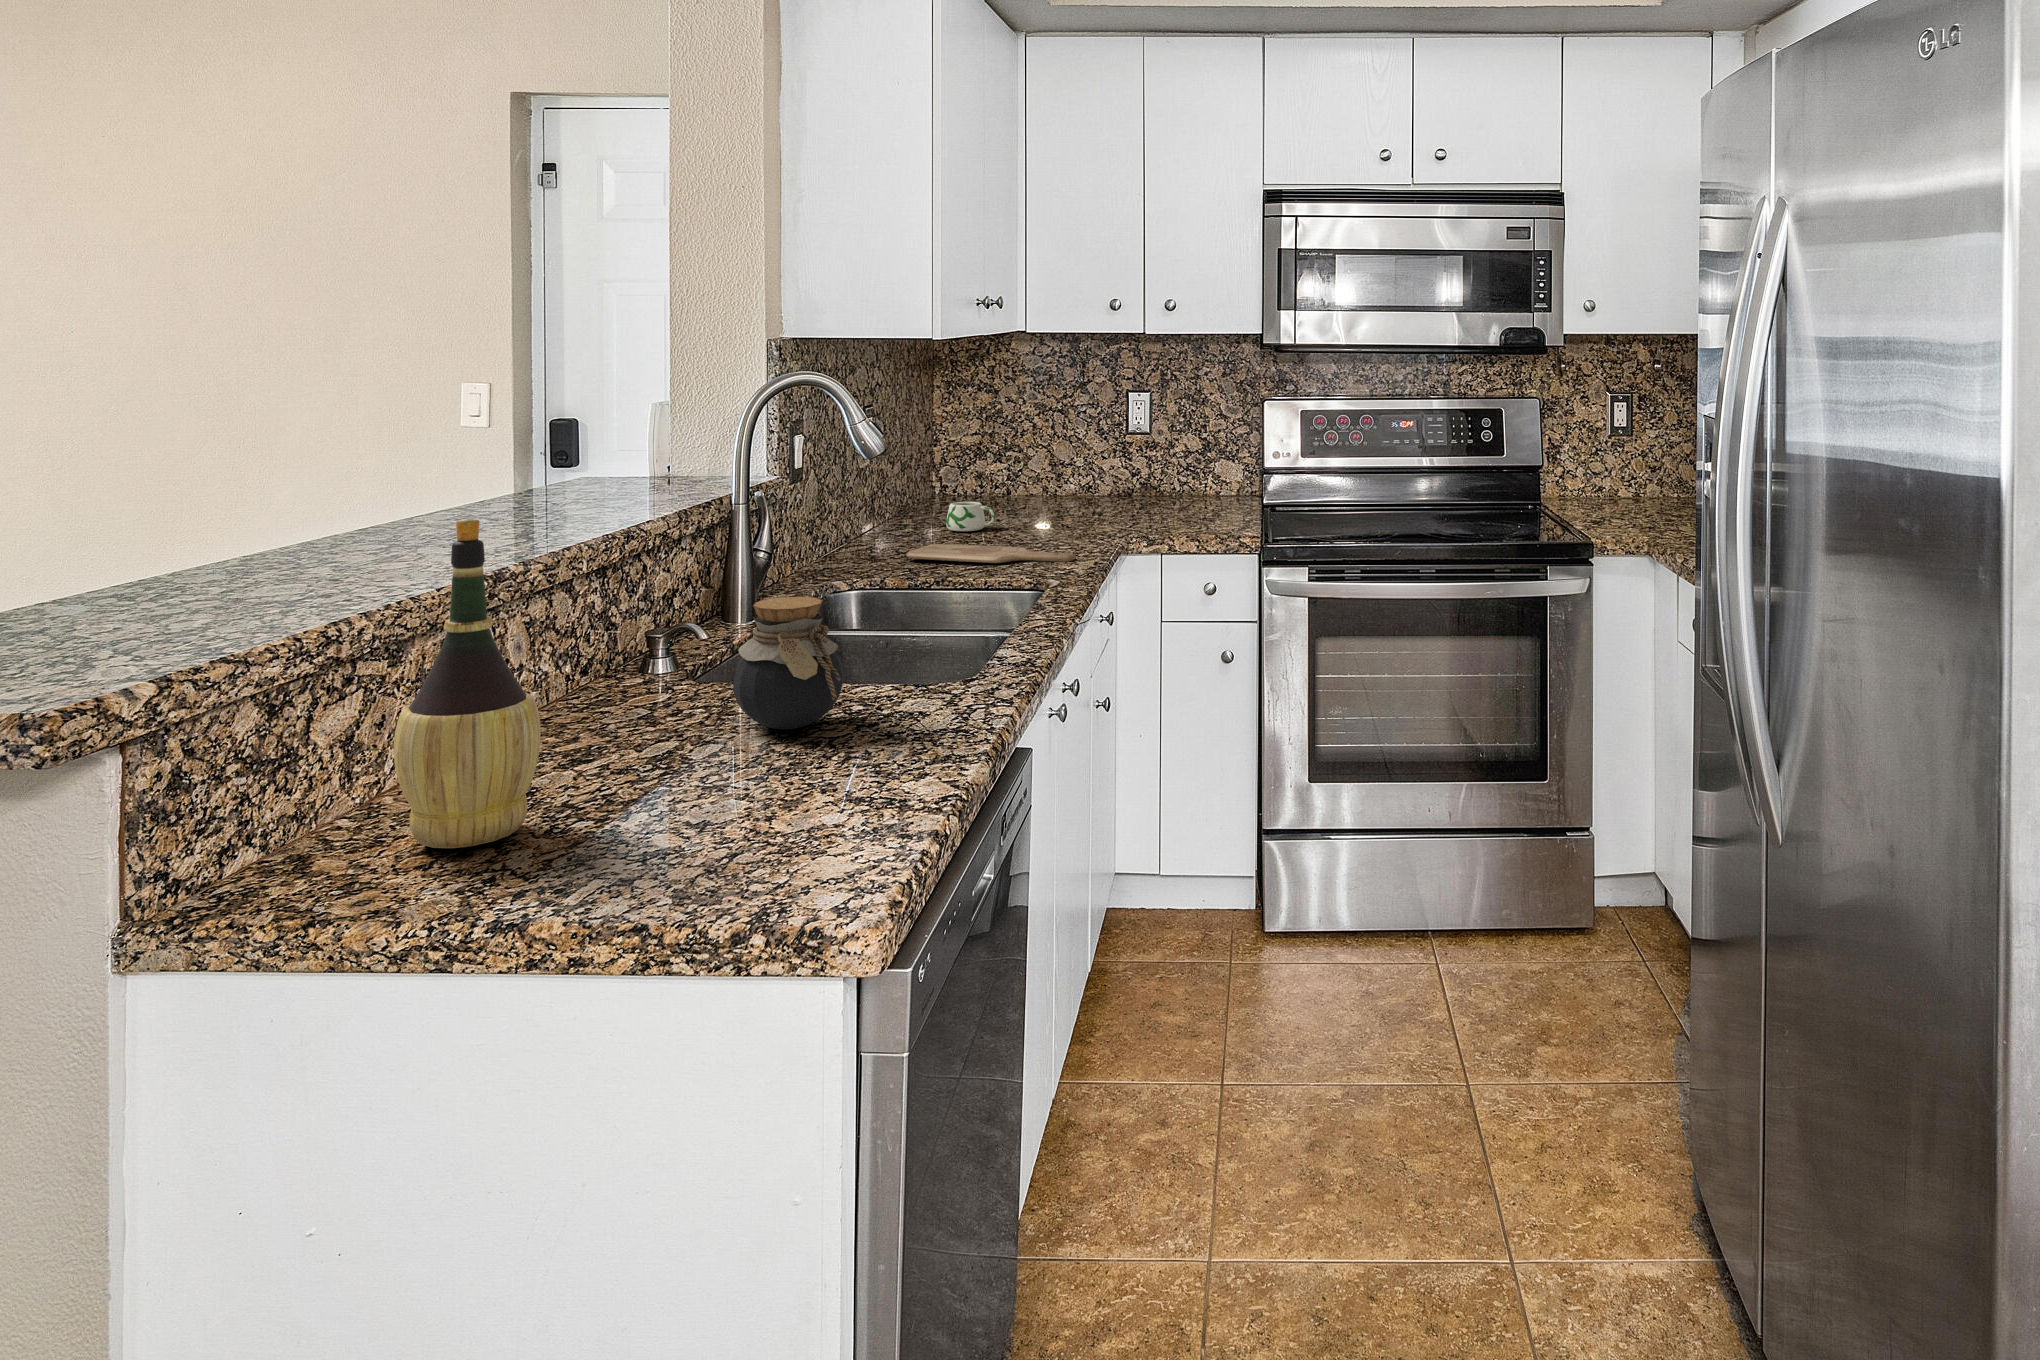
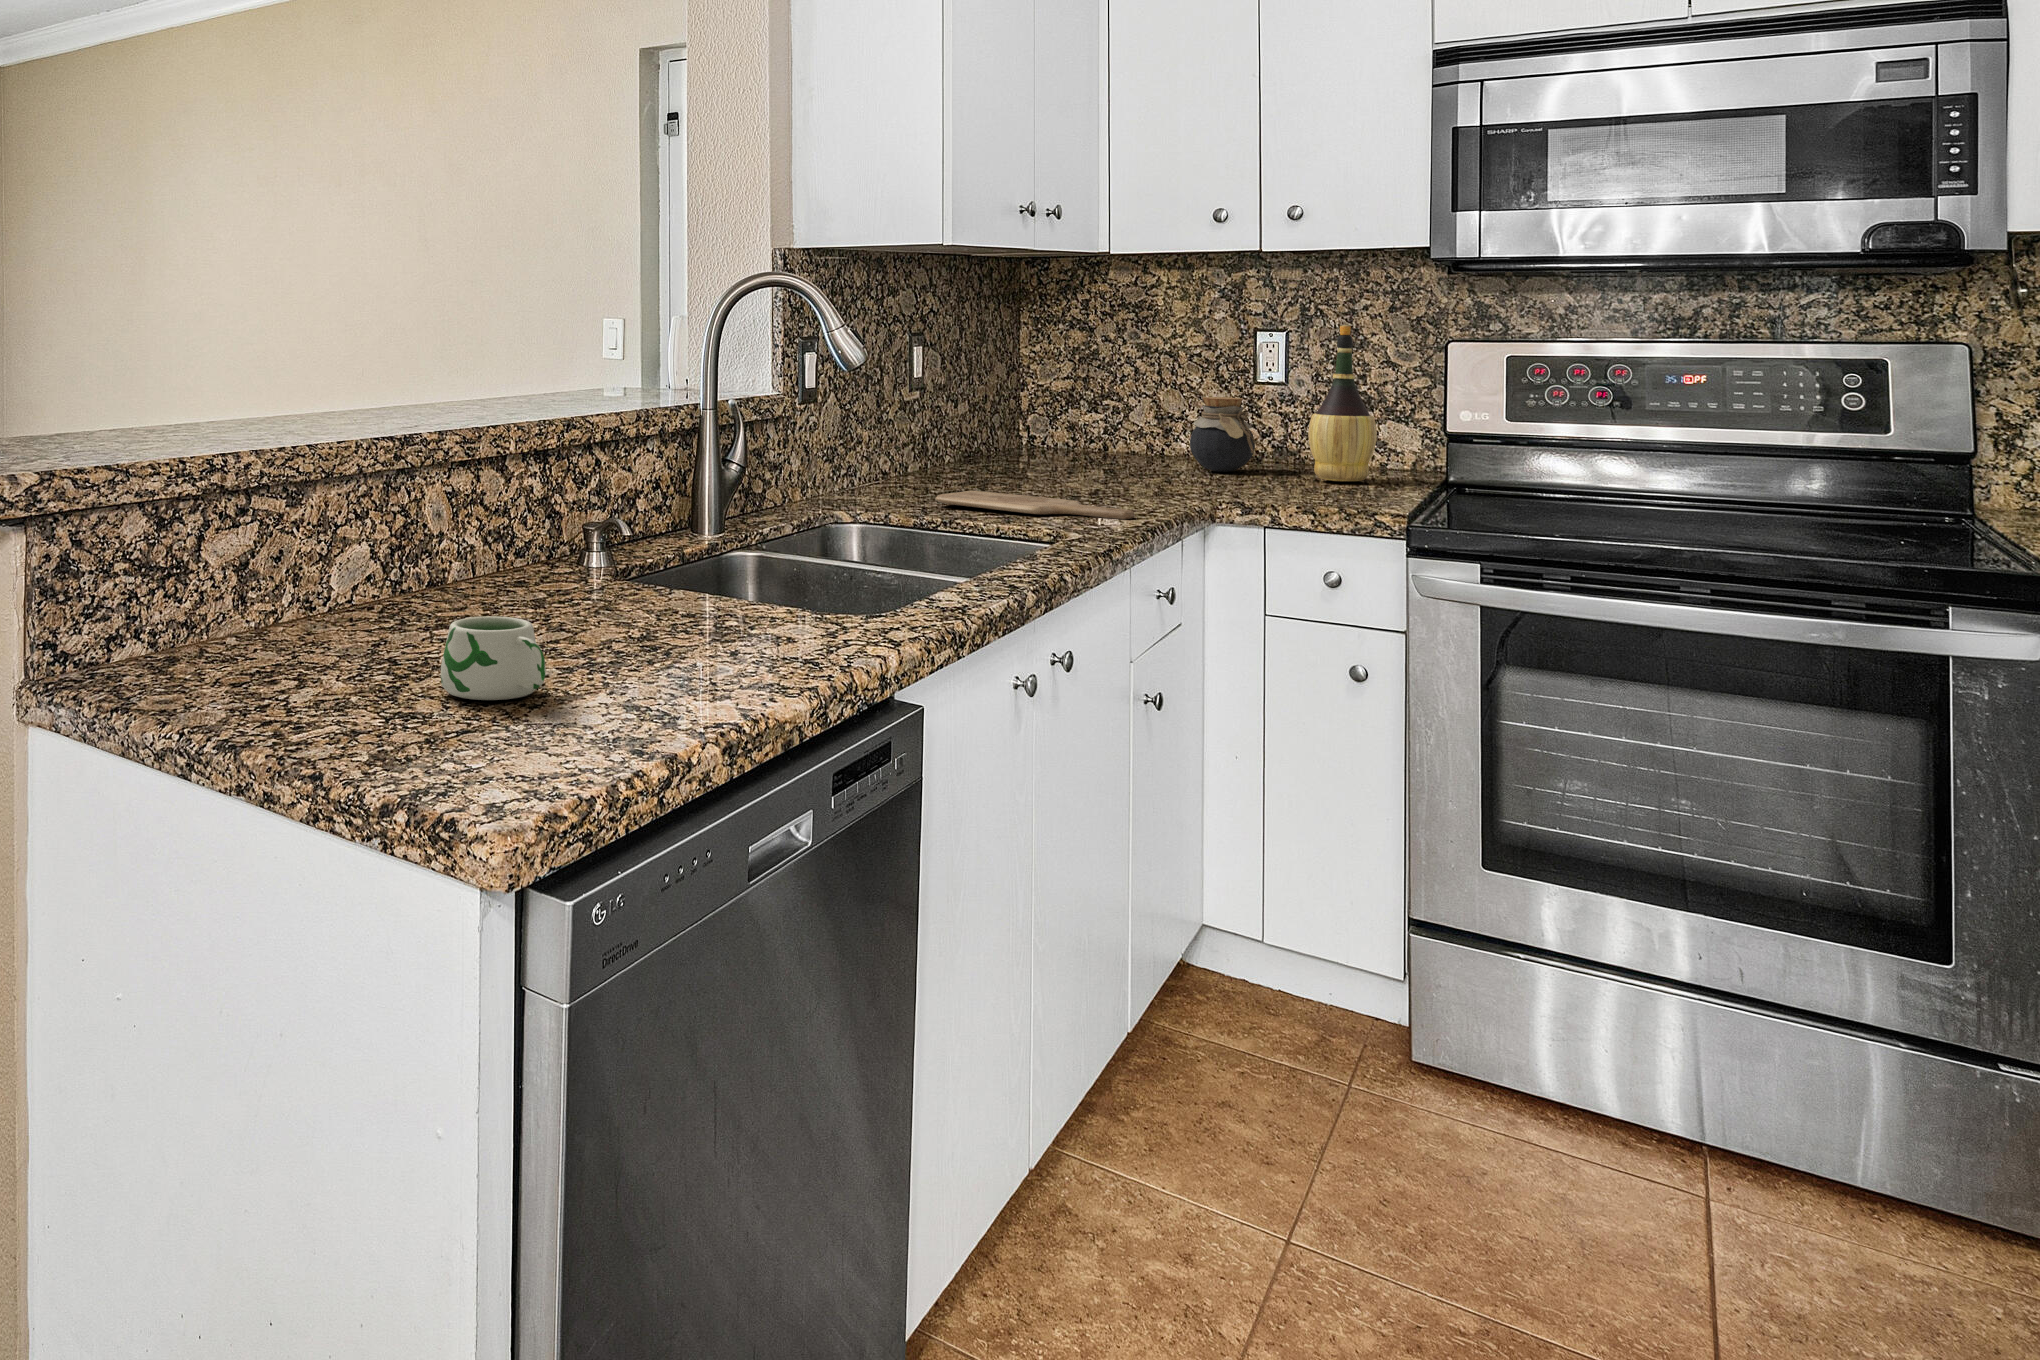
mug: present [946,502,995,531] -> present [440,616,546,700]
wine bottle: present [394,519,541,848] -> present [1308,325,1377,482]
jar: present [733,597,843,730] -> present [1190,397,1256,472]

